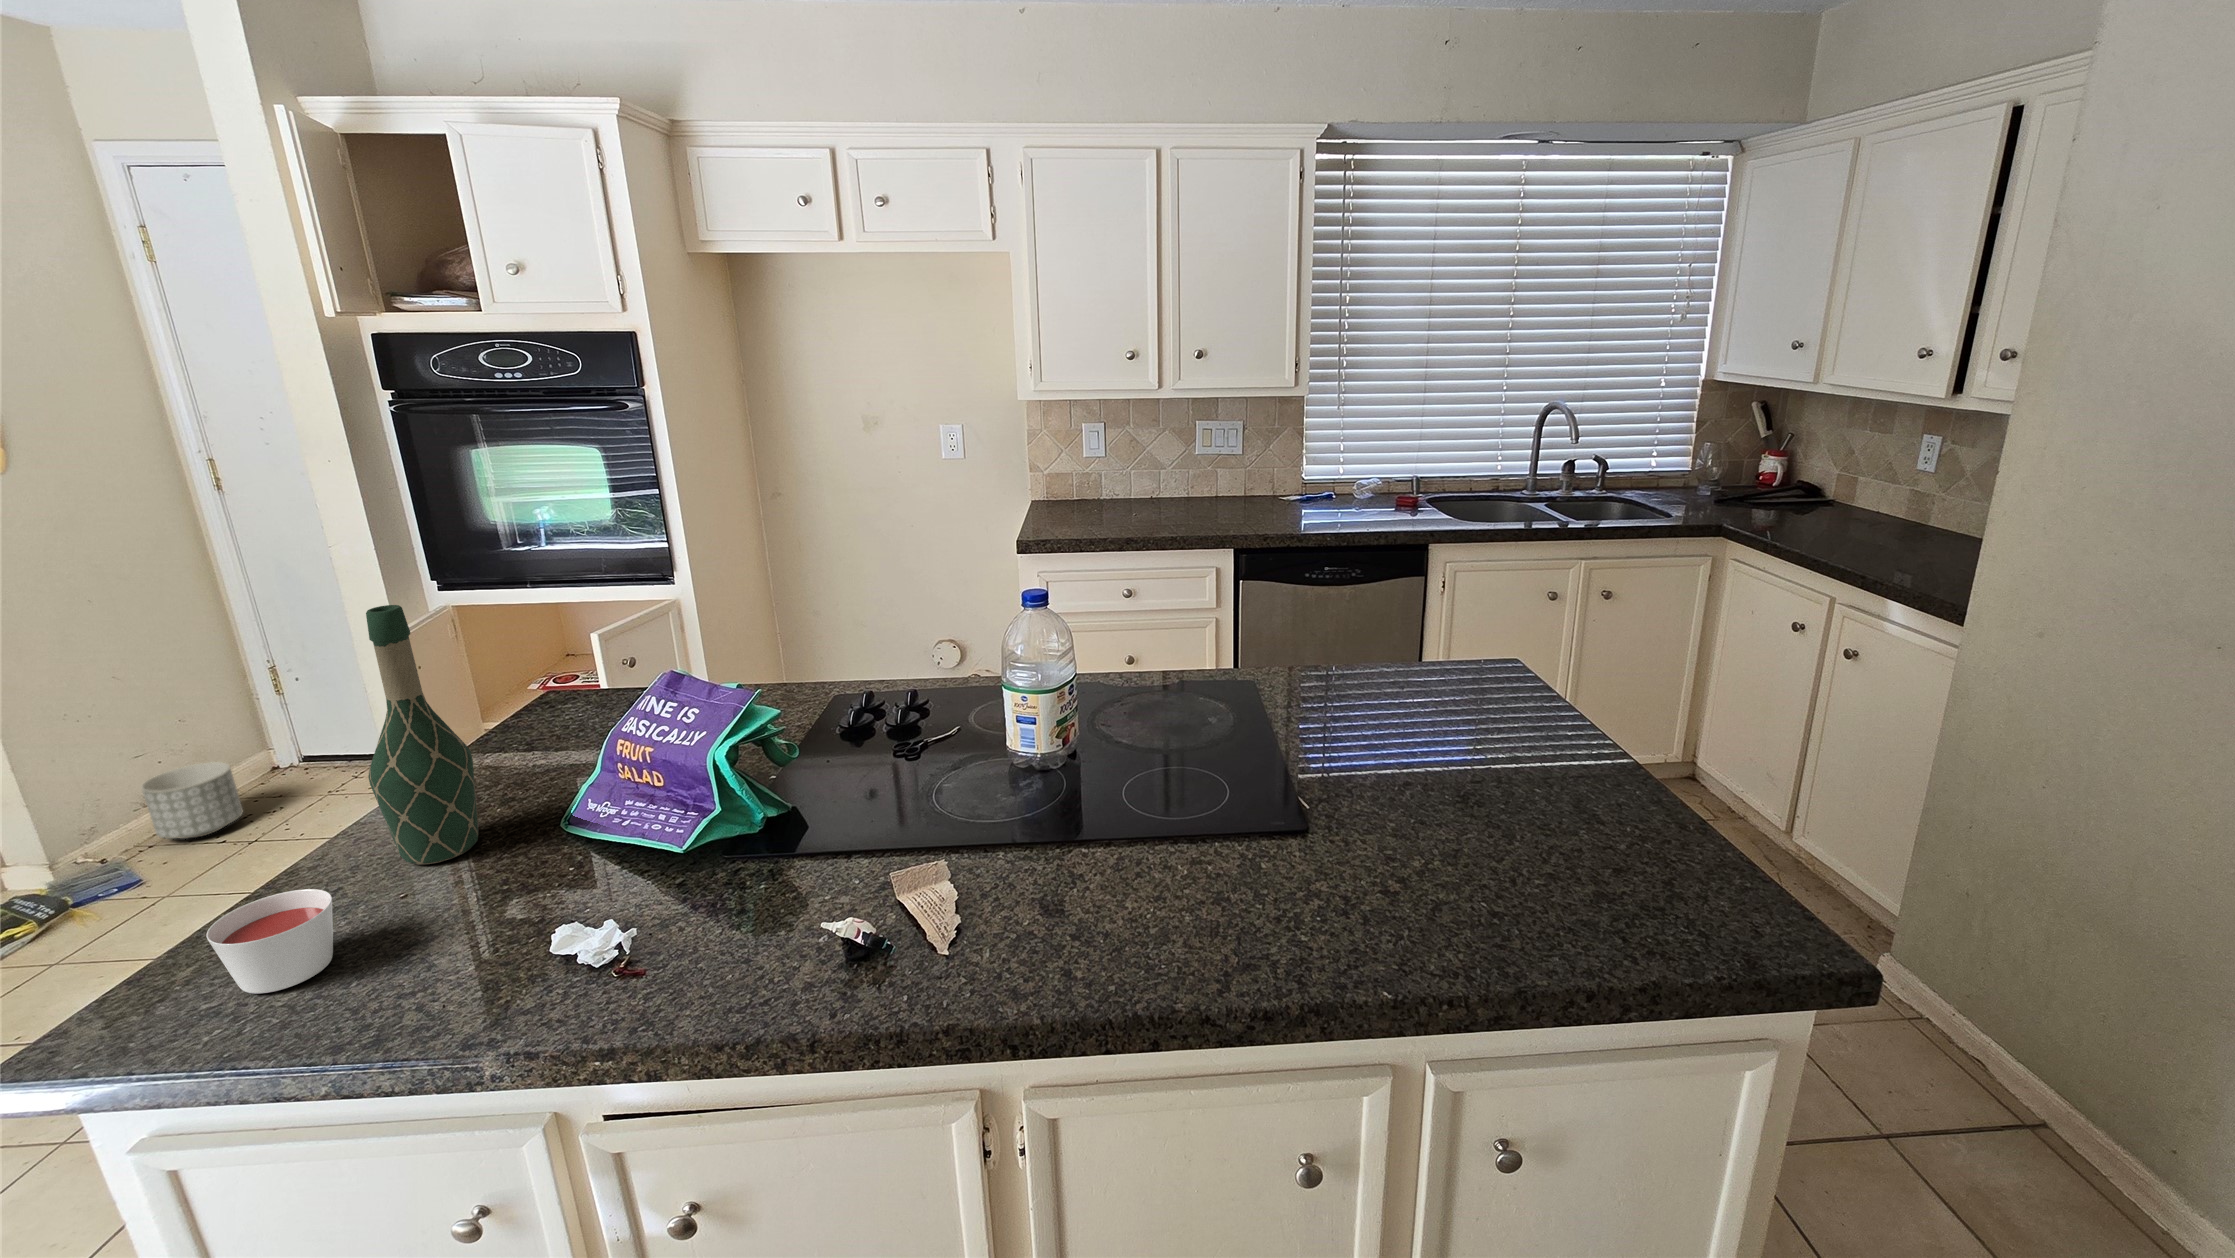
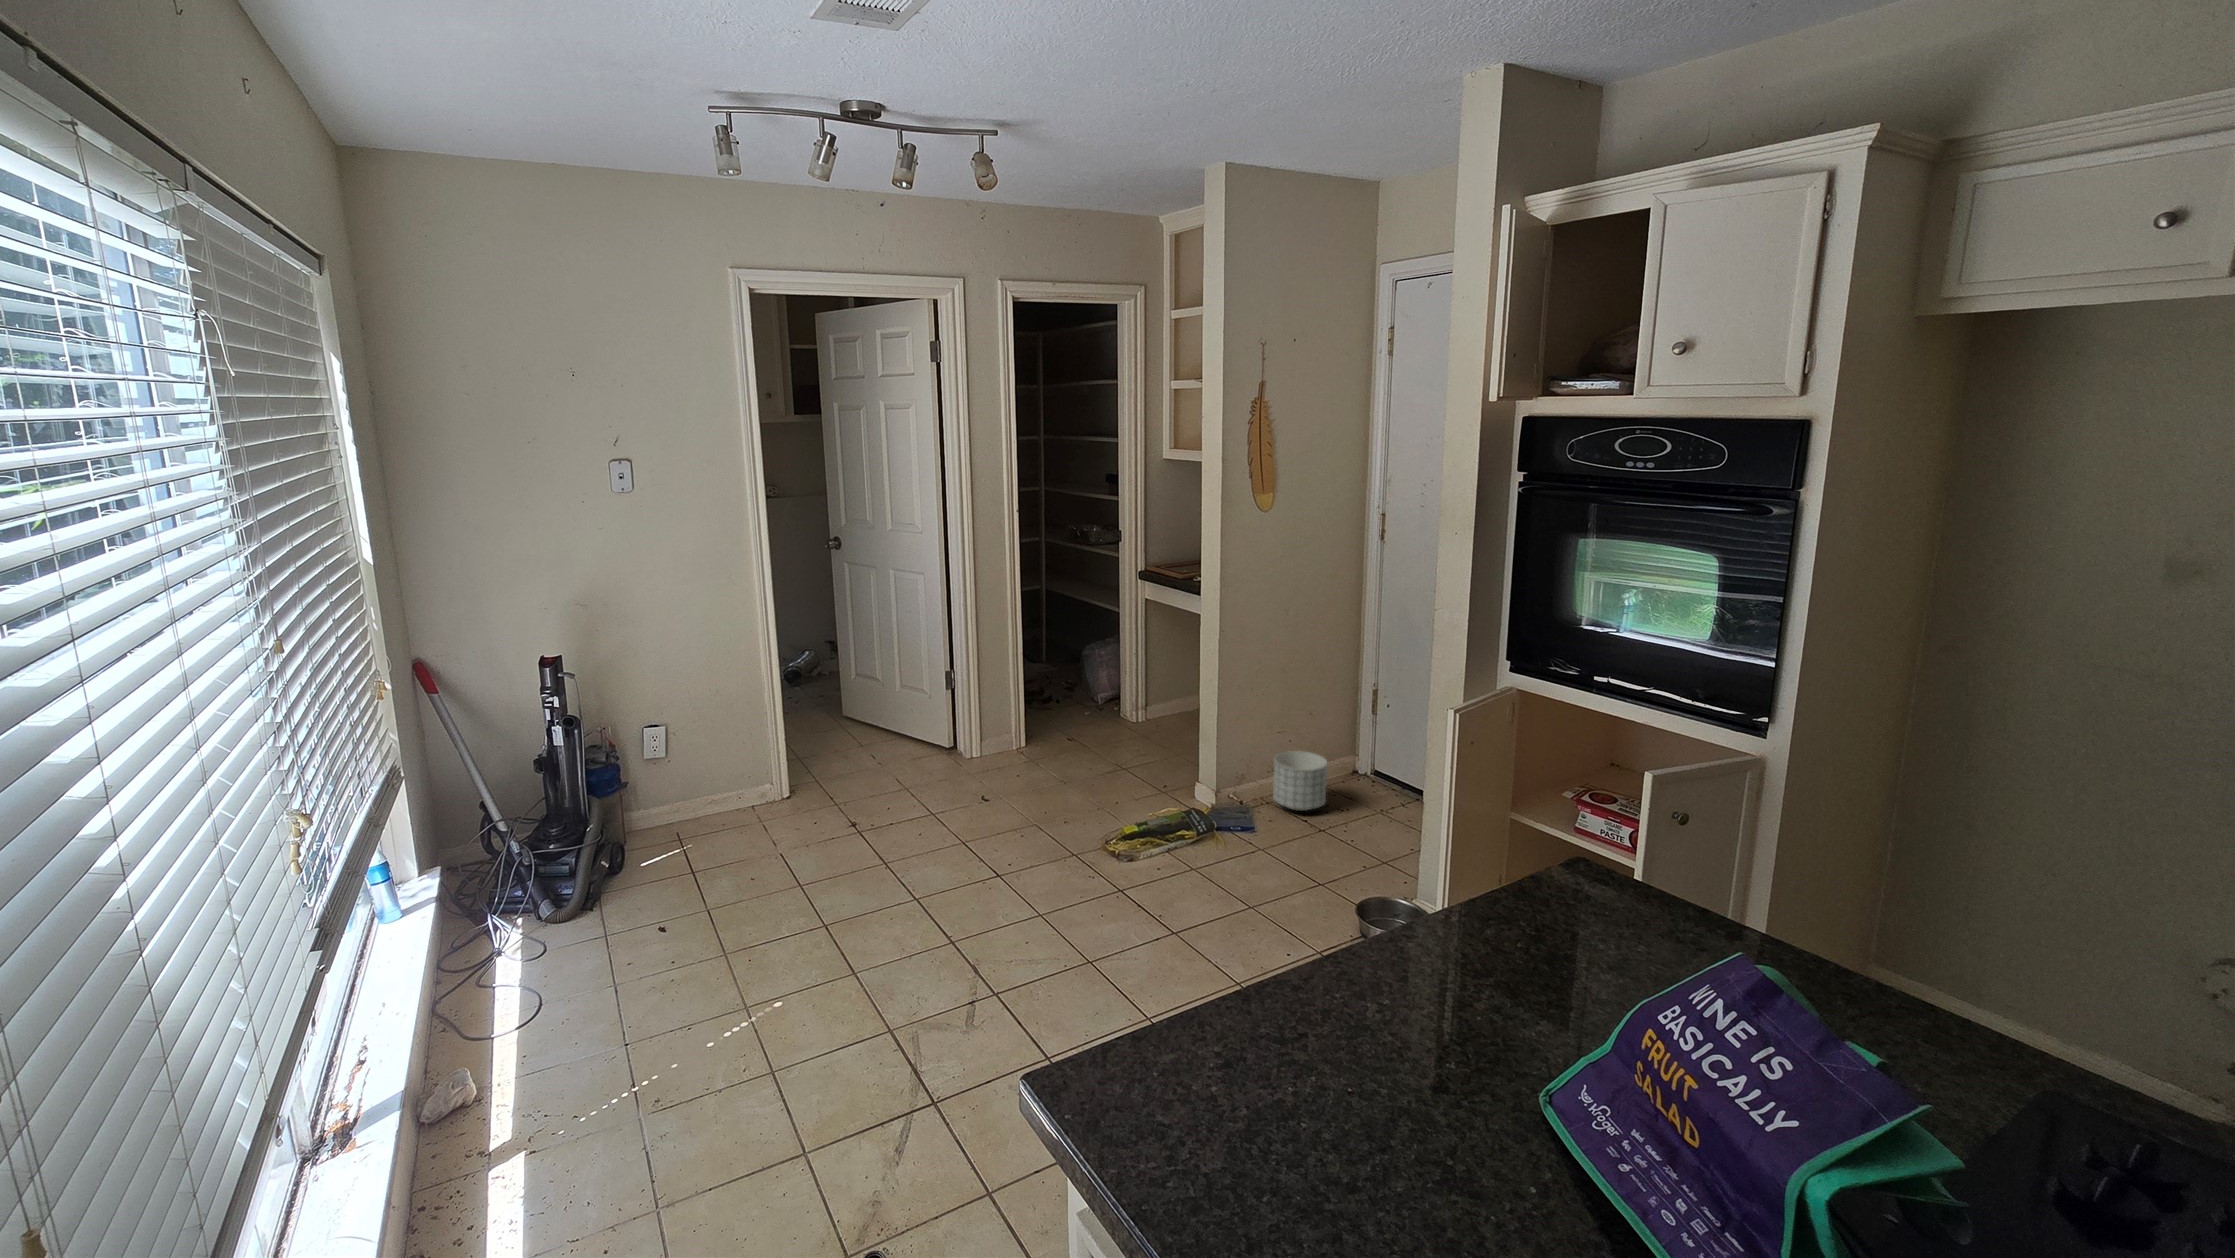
wine bottle: present [366,605,478,865] -> none [1365,746,1469,1054]
candle: present [207,889,333,994] -> none [1185,1019,1288,1138]

